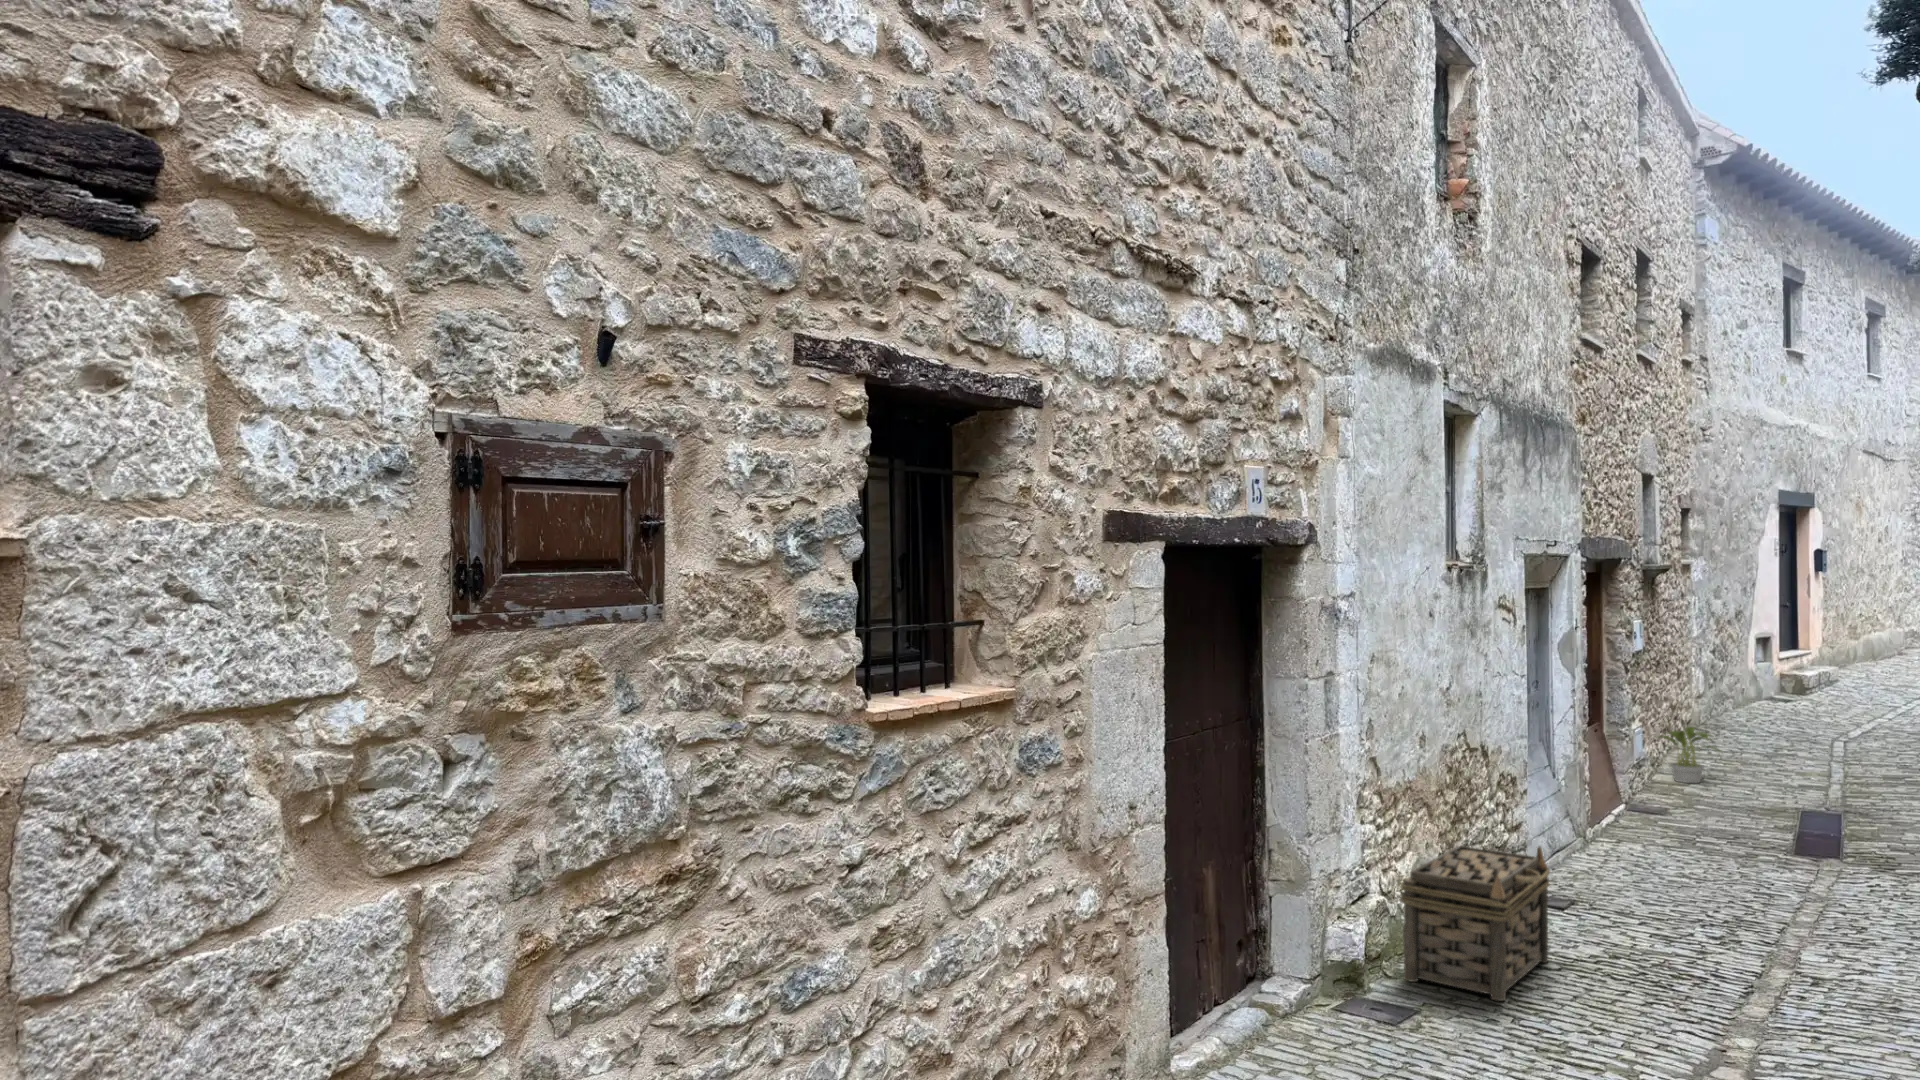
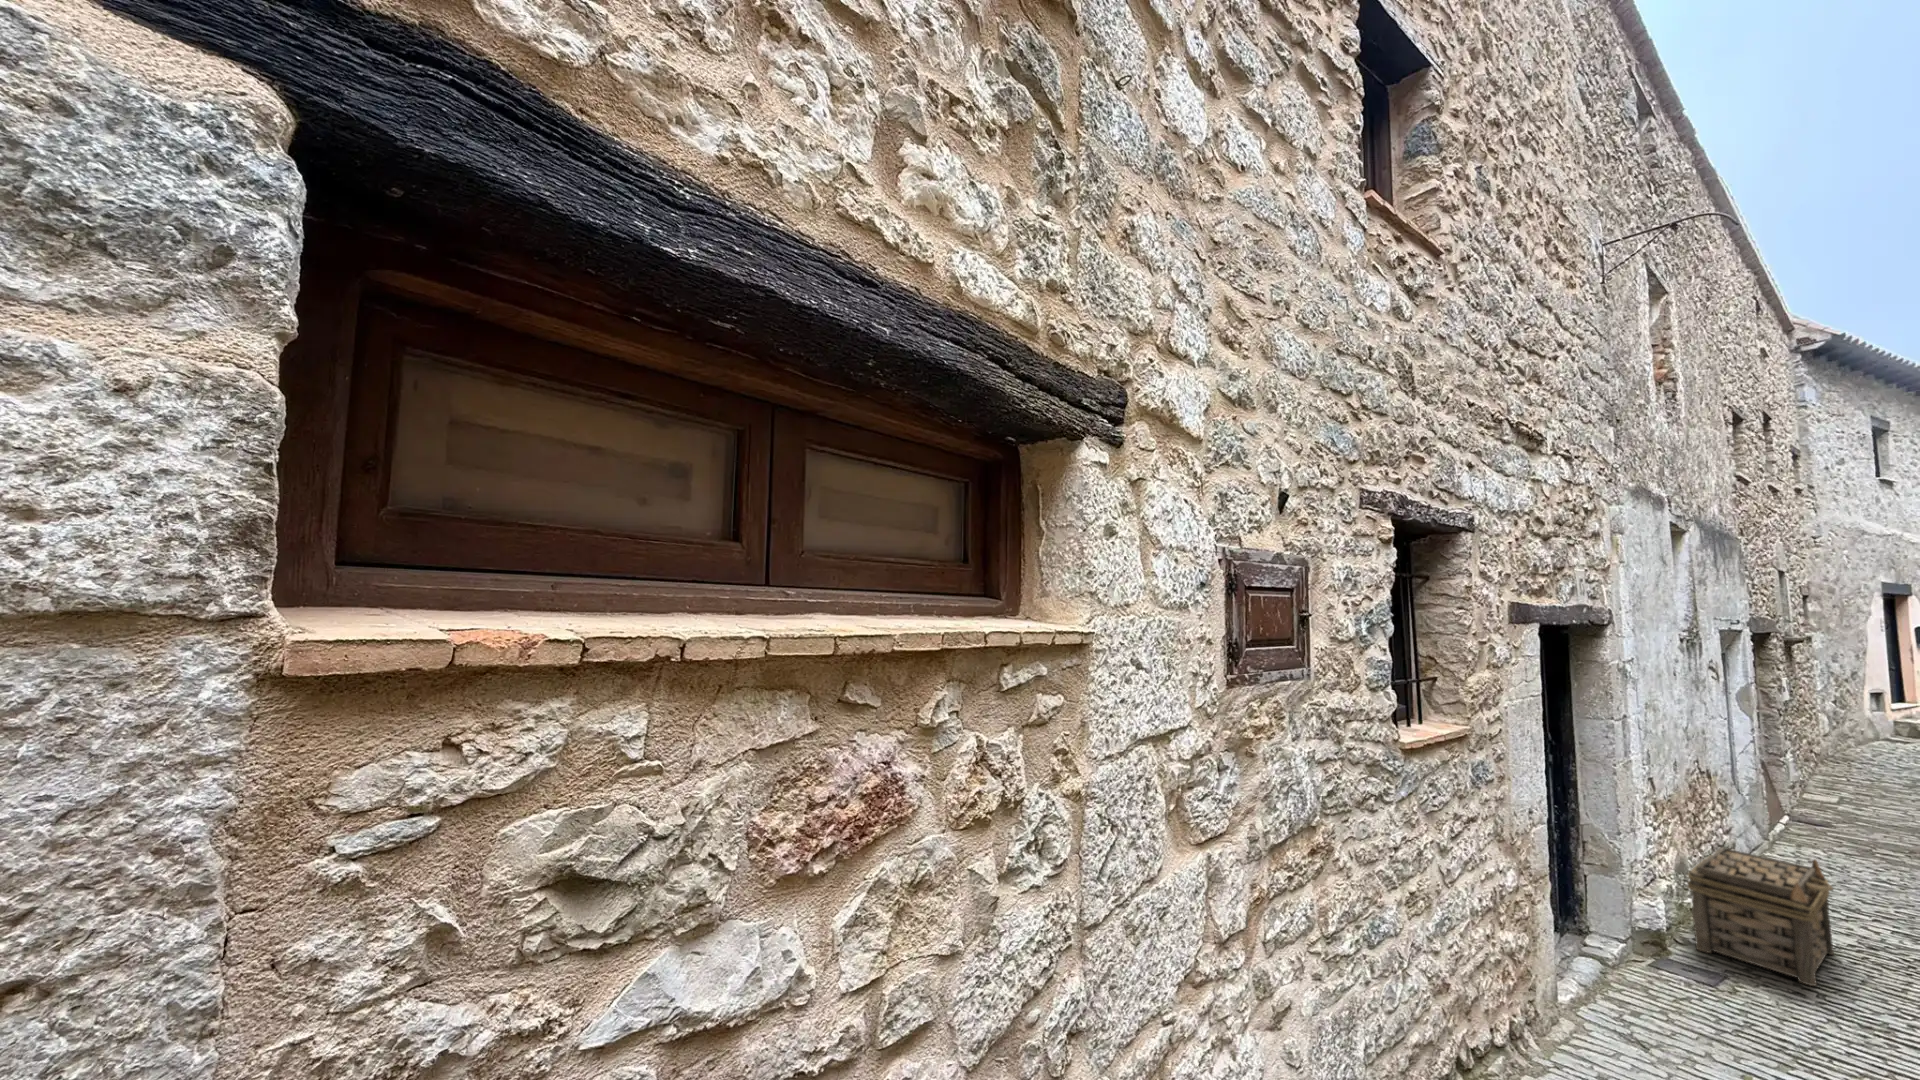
potted plant: present [1660,727,1721,783] -> none [1809,760,1893,805]

